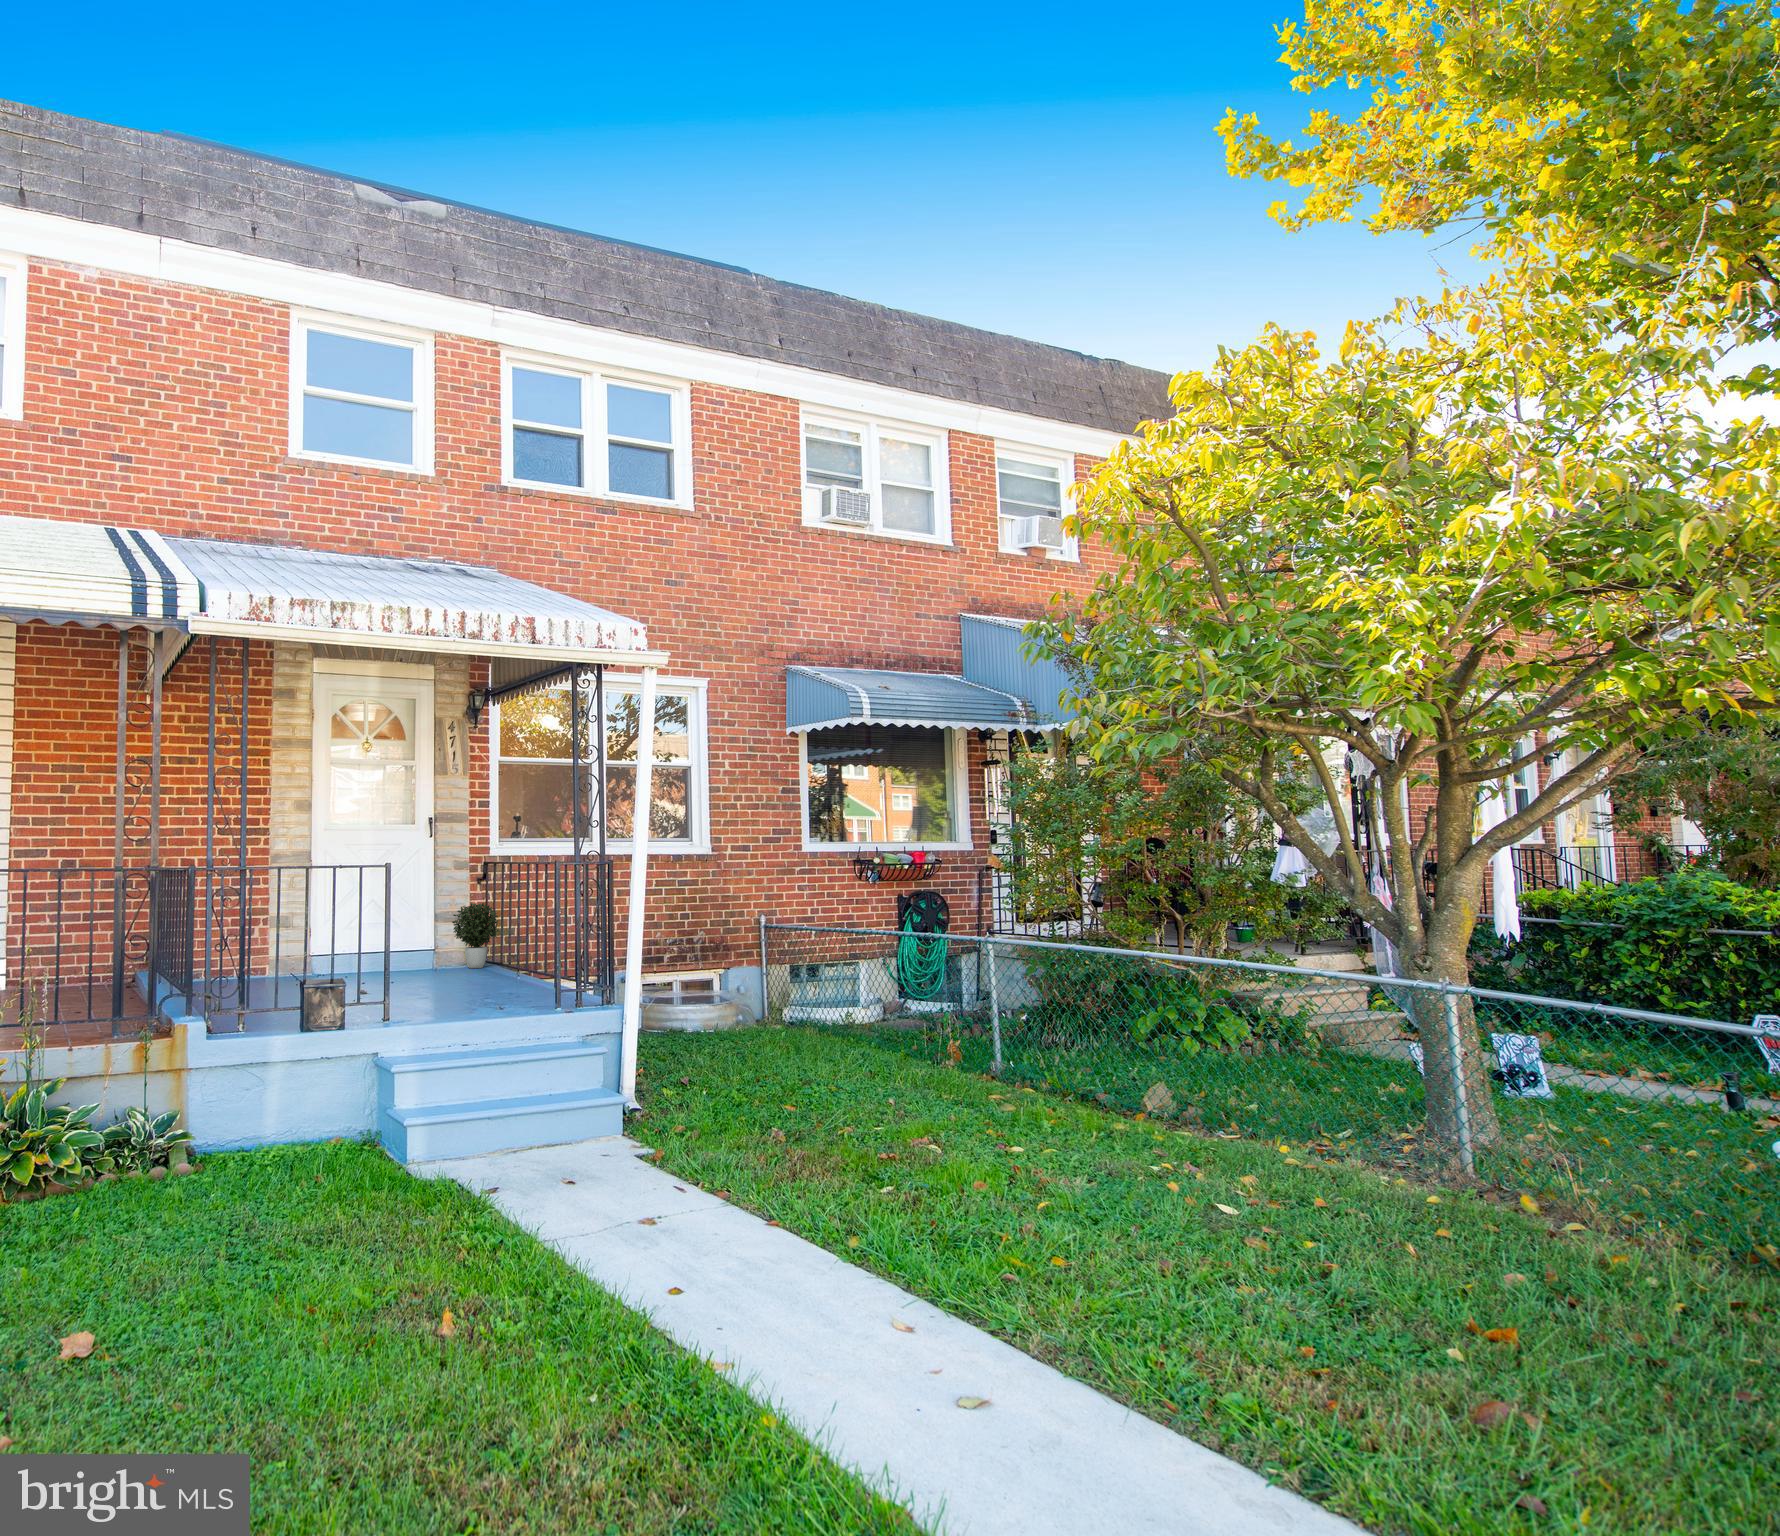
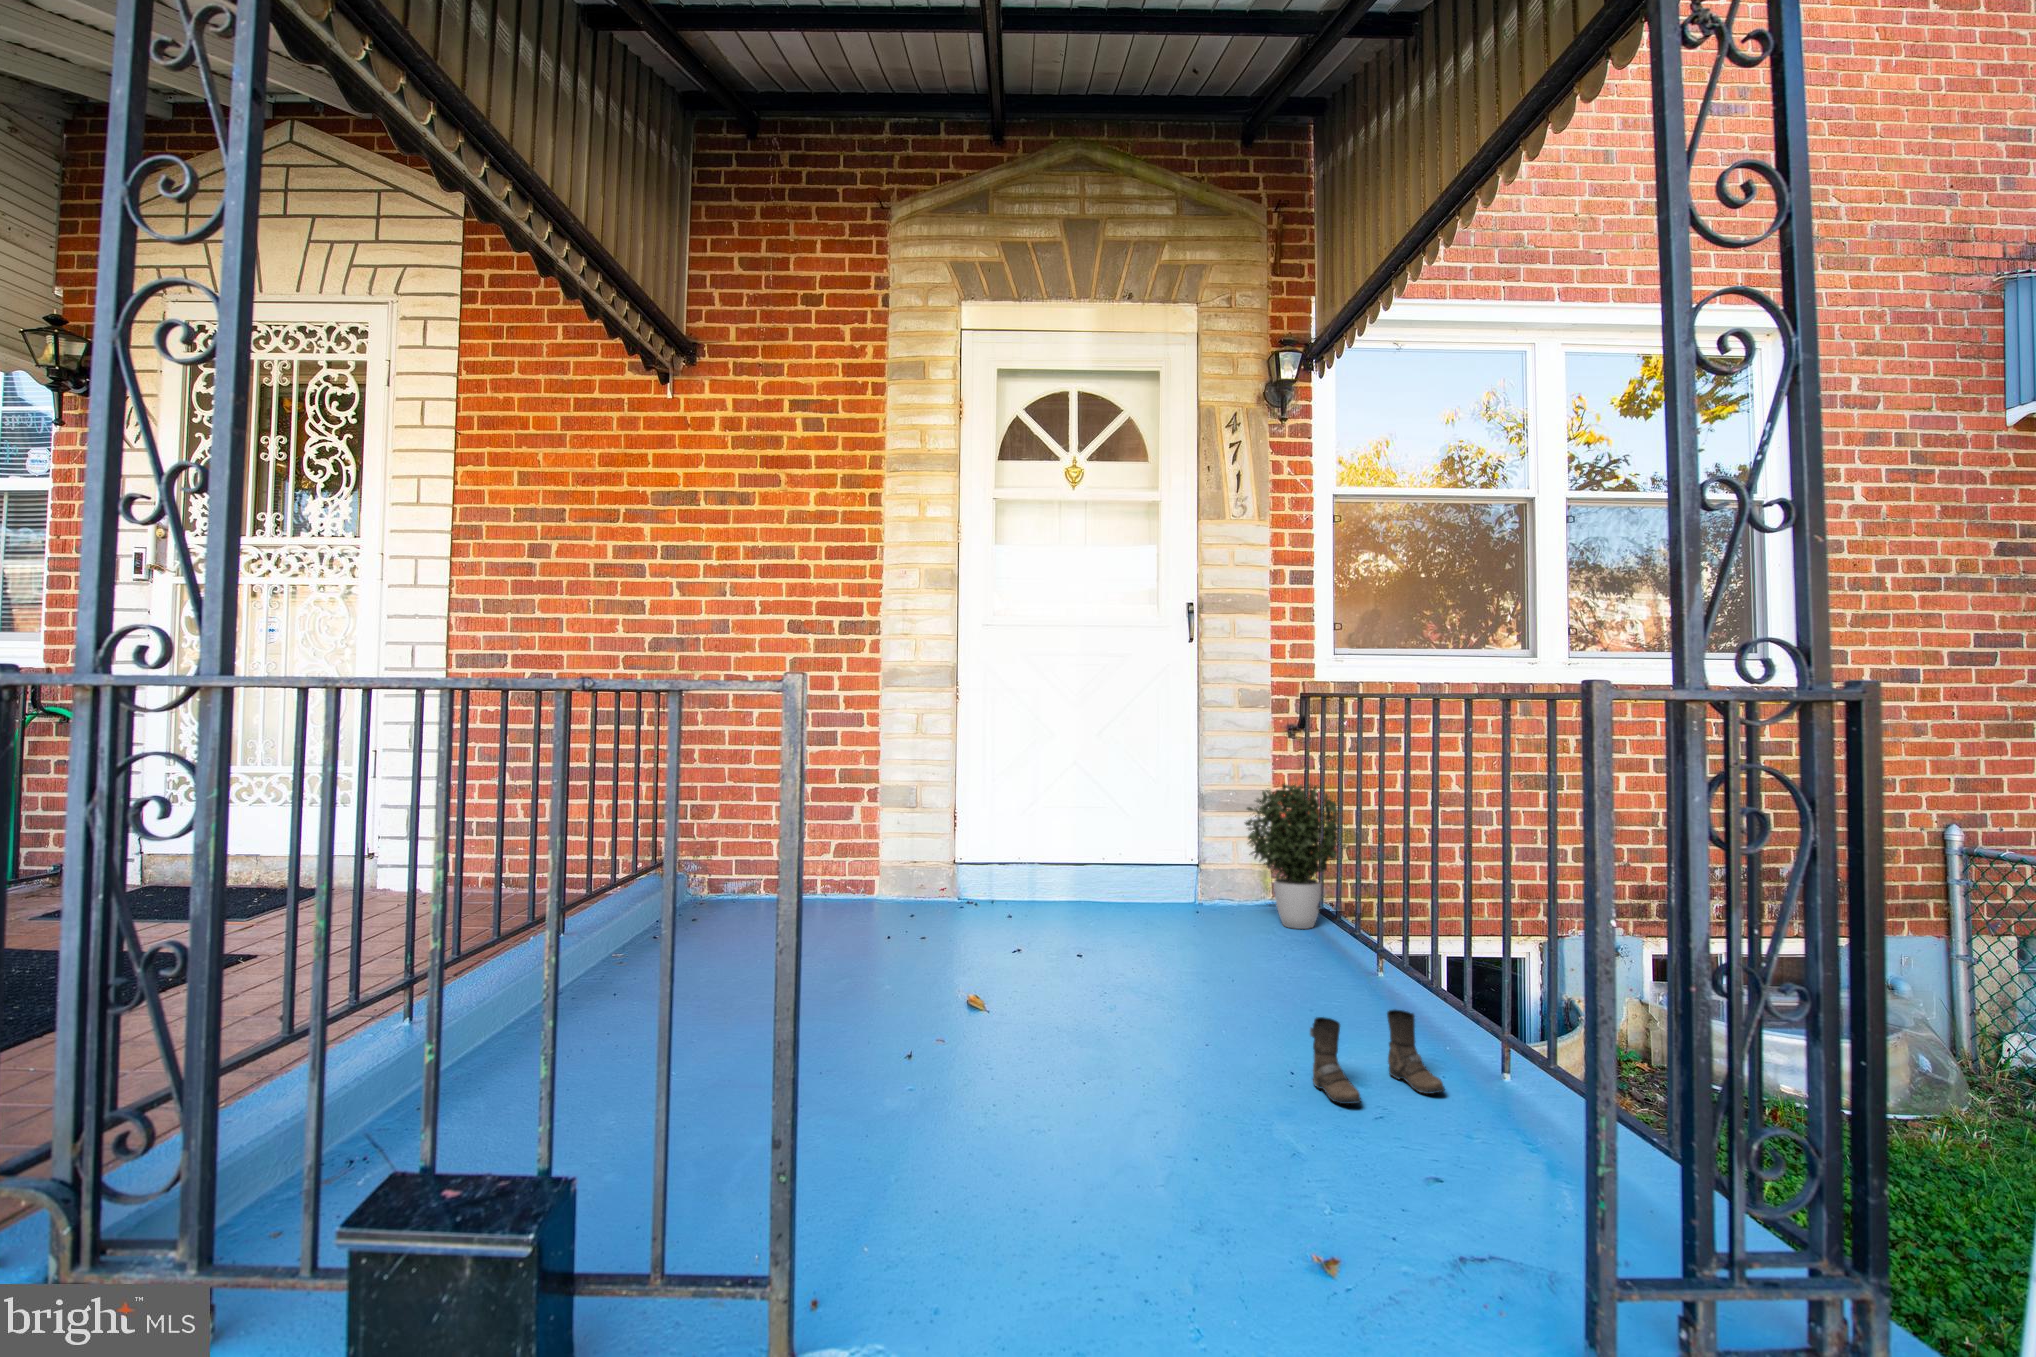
boots: none [460,968,501,992] -> present [1310,1009,1445,1104]

